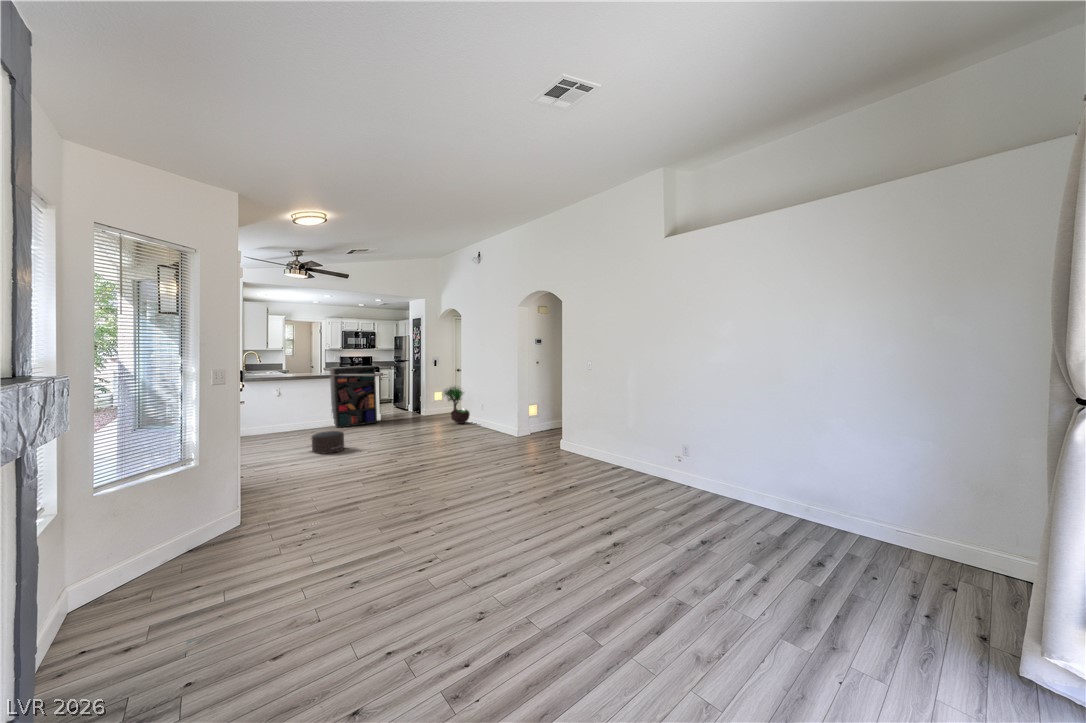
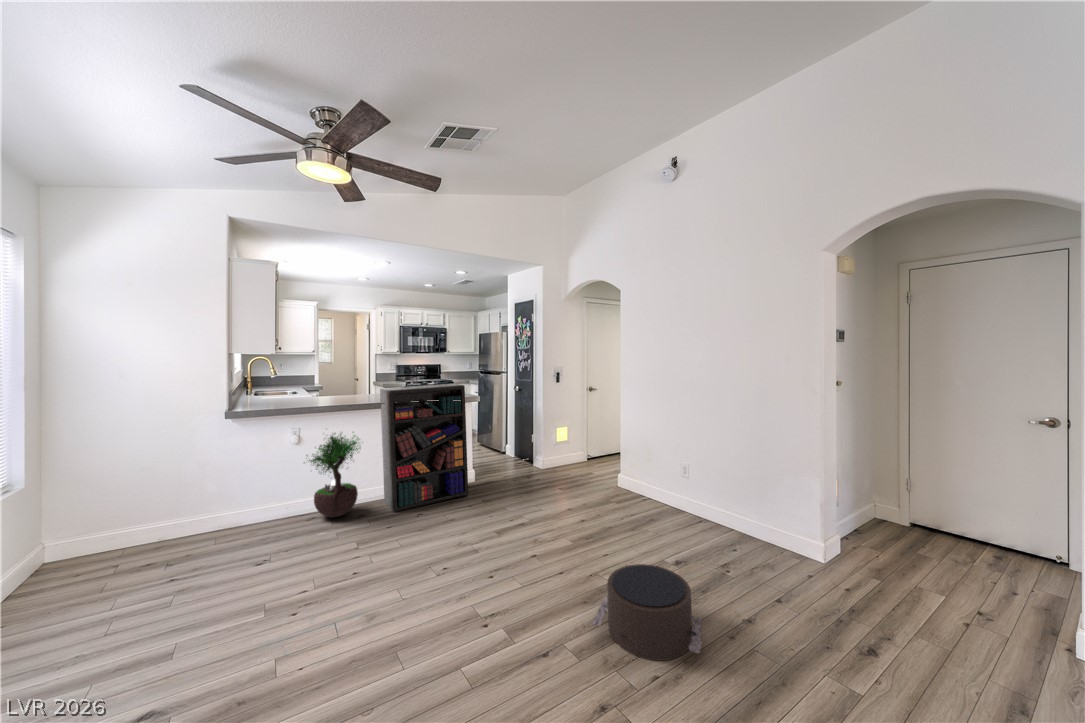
potted tree: present [444,387,470,424] -> present [309,432,360,517]
pouf: present [307,431,345,454] -> present [593,564,702,661]

